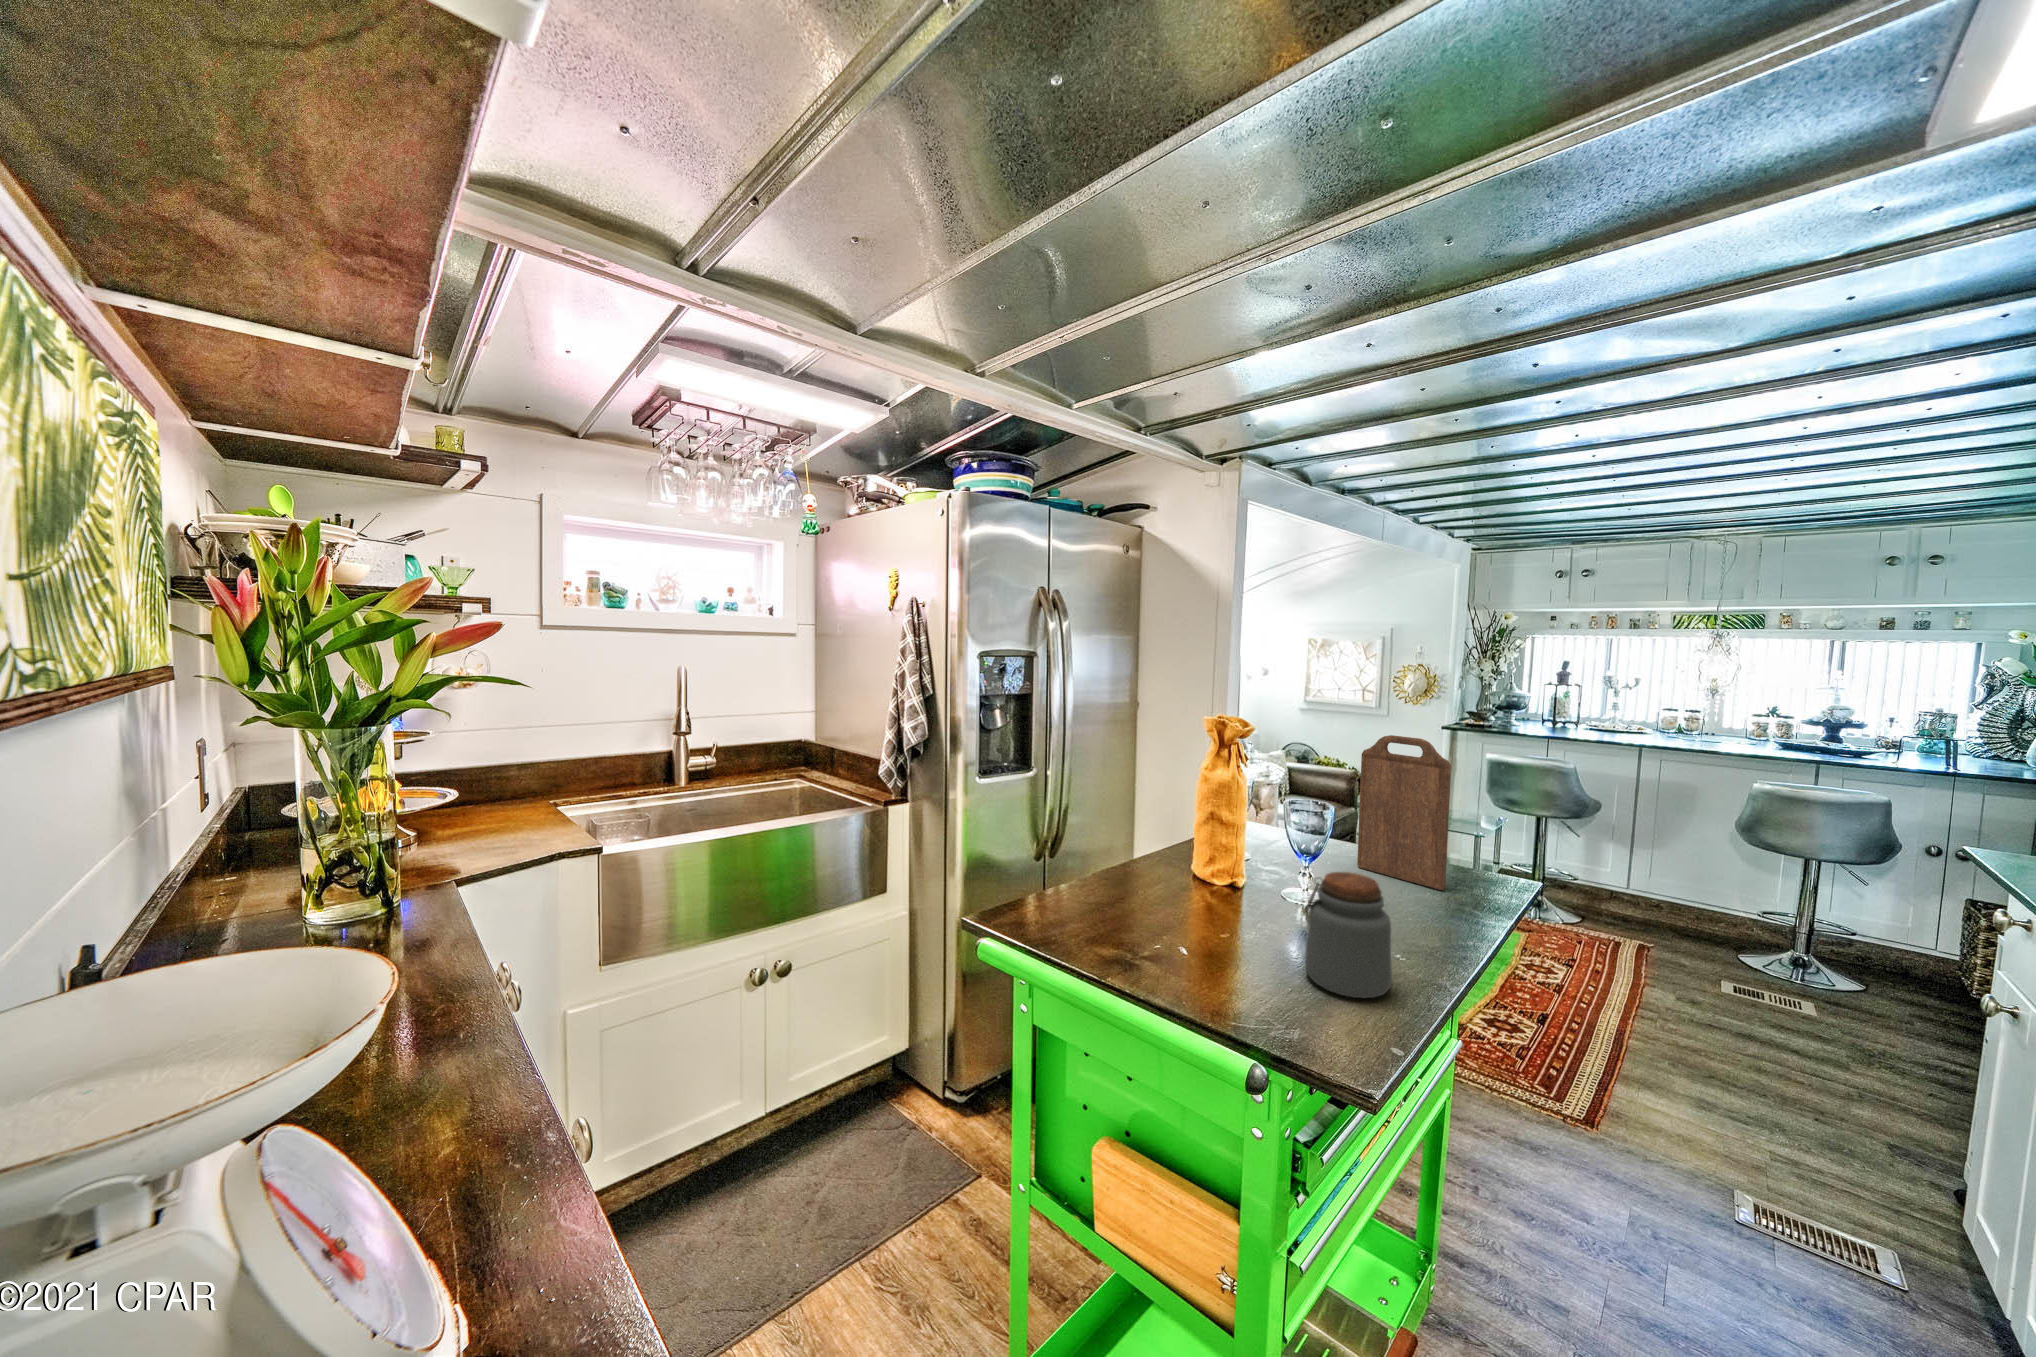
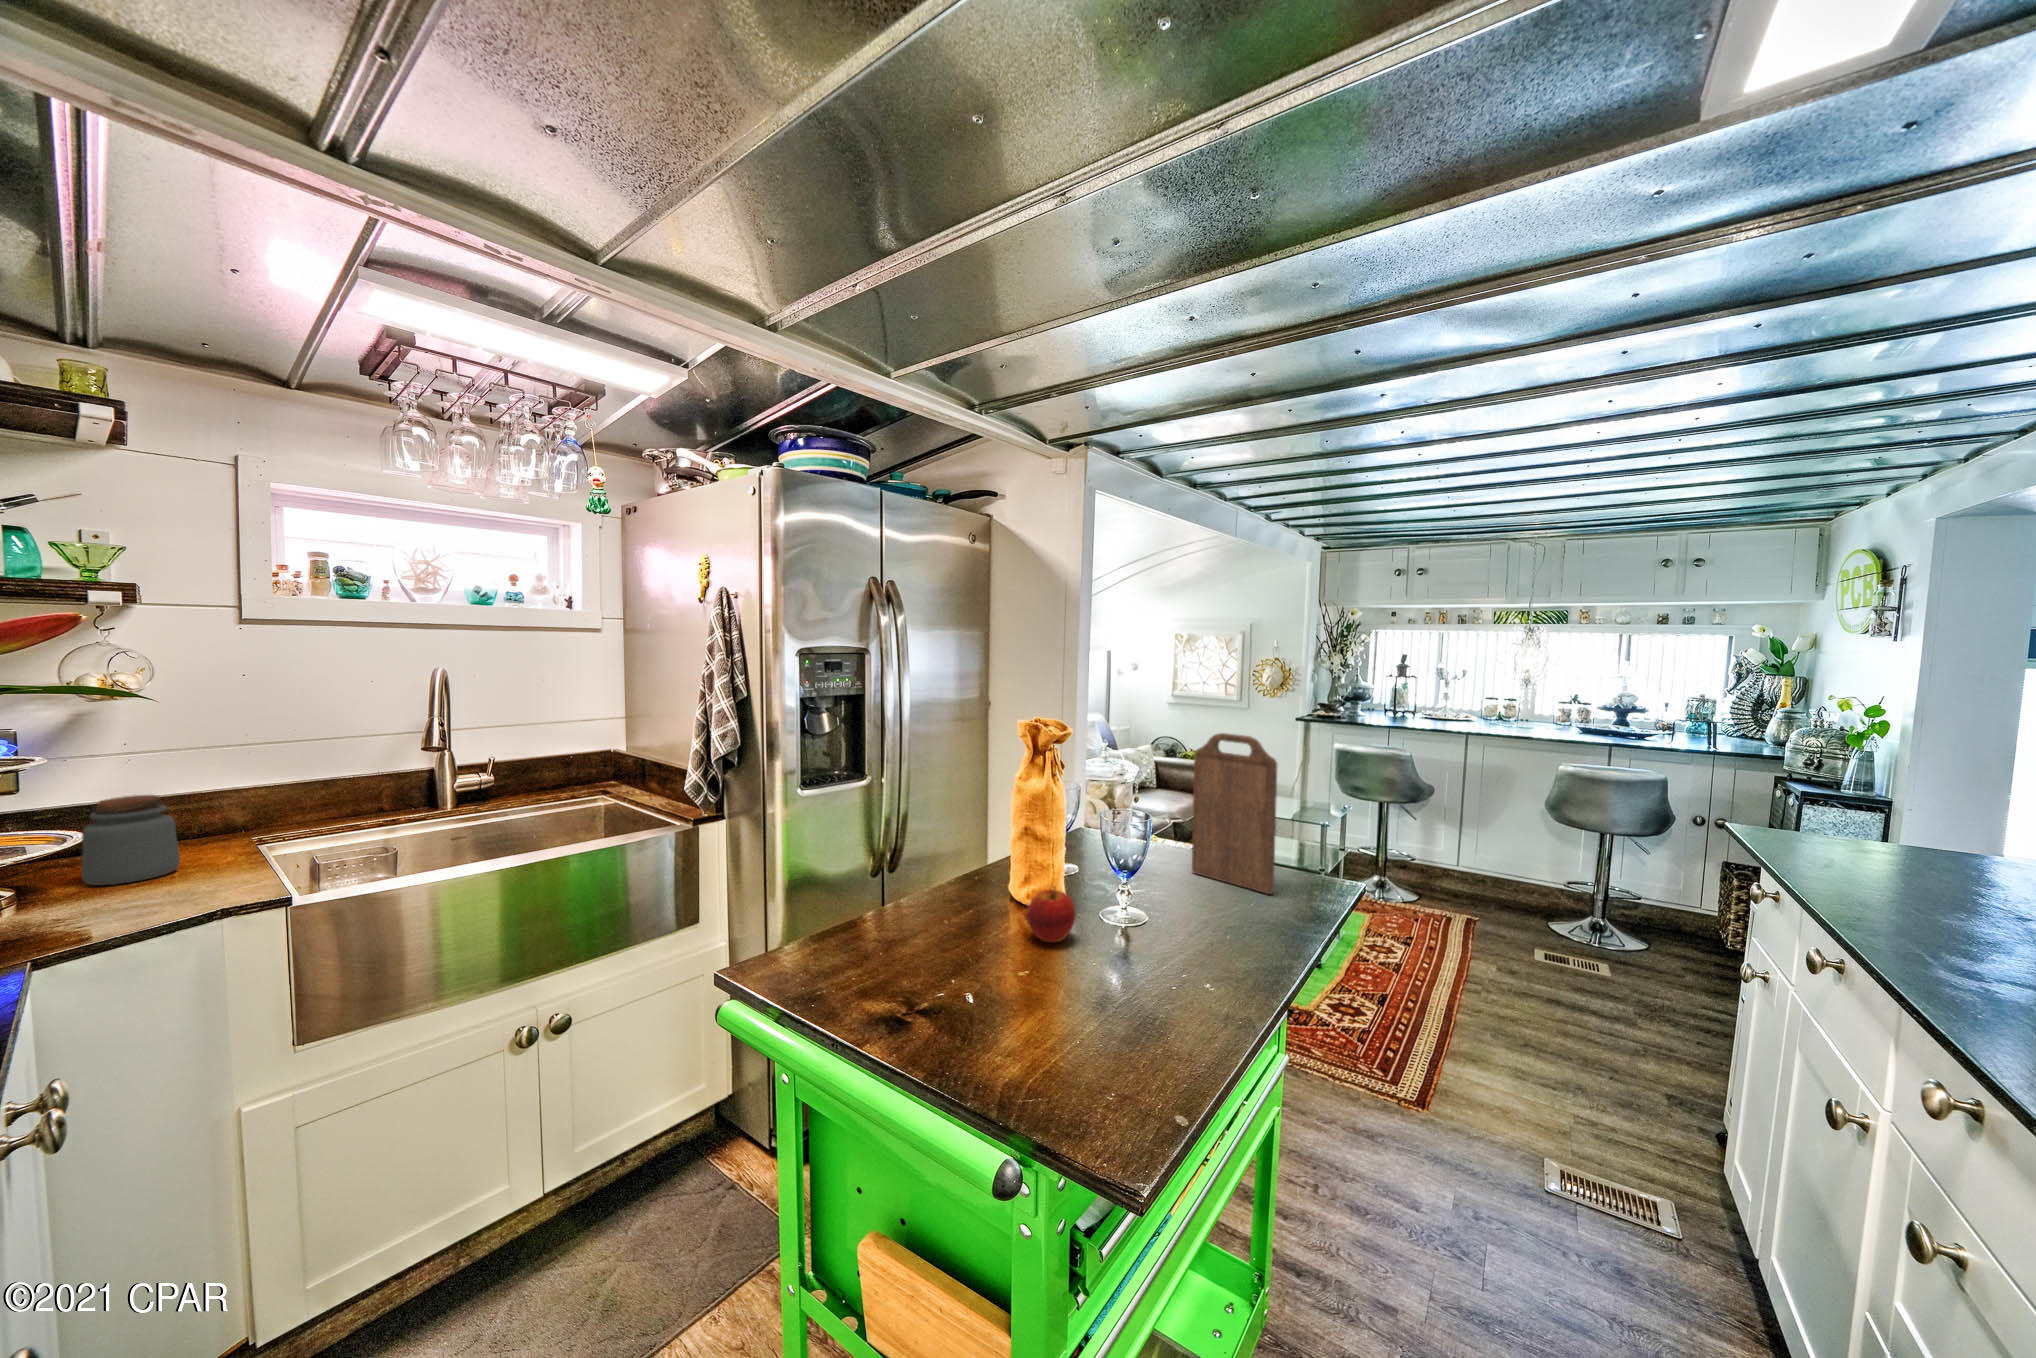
apple: none [1215,867,1261,917] -> present [1027,887,1076,942]
jar: present [1305,872,1392,998] -> present [82,795,180,885]

